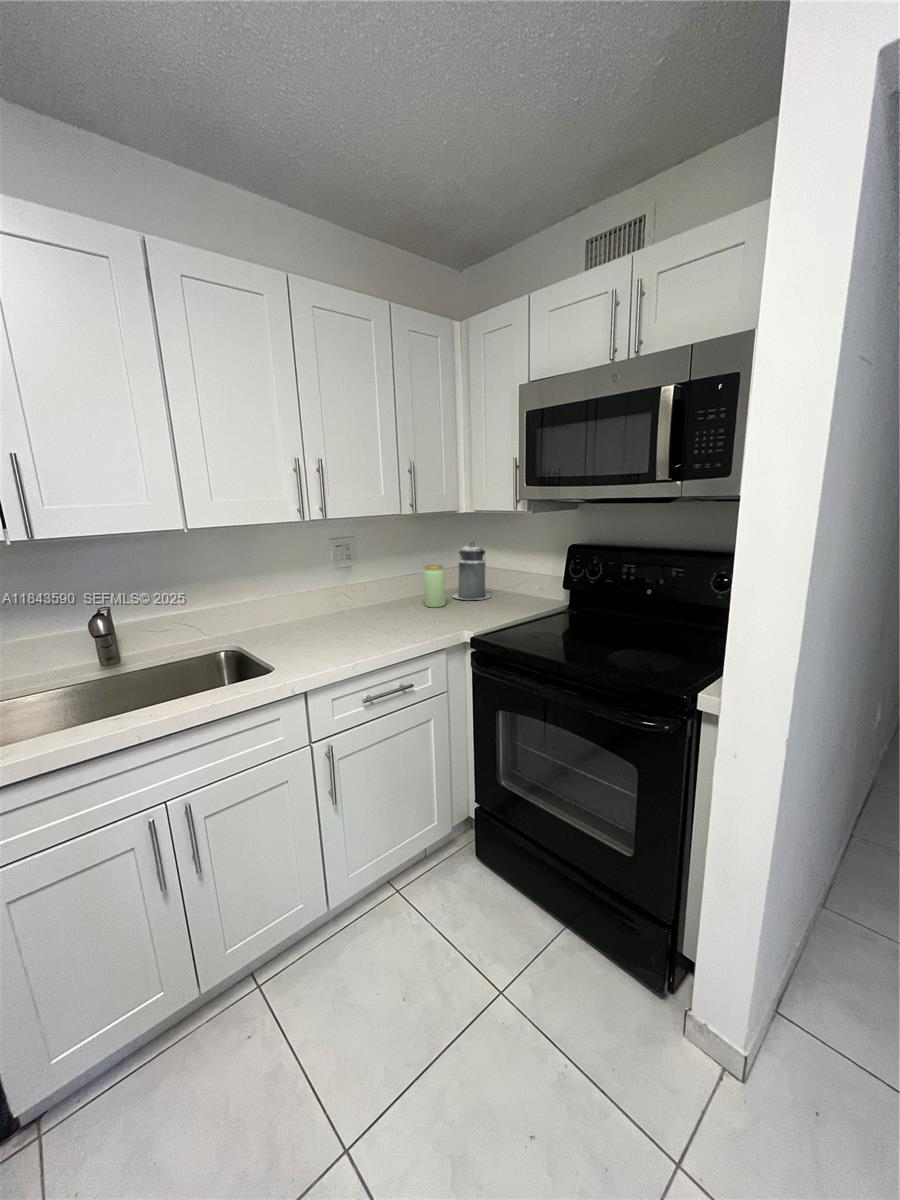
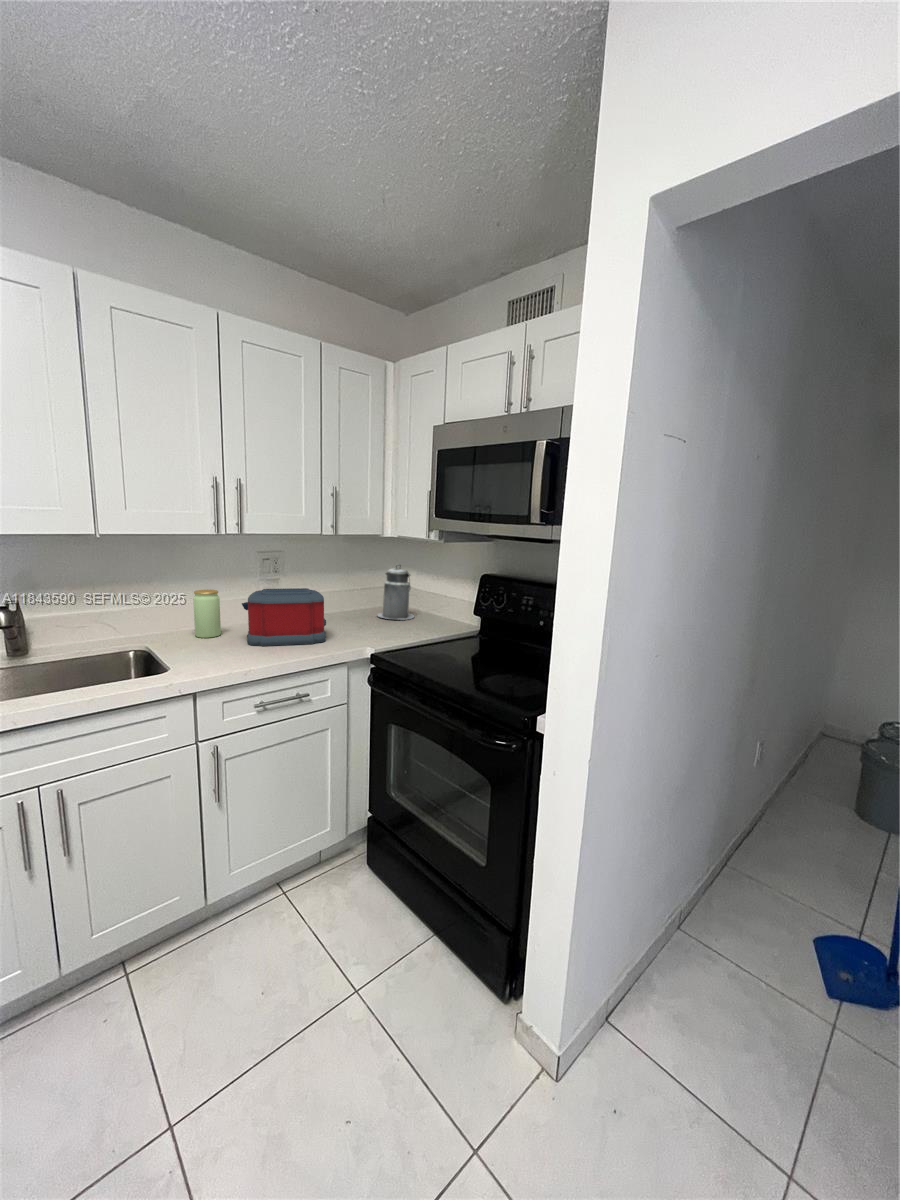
jar: present [424,565,445,607] -> present [193,589,221,638]
toaster: none [328,573,416,637] -> present [242,588,326,646]

